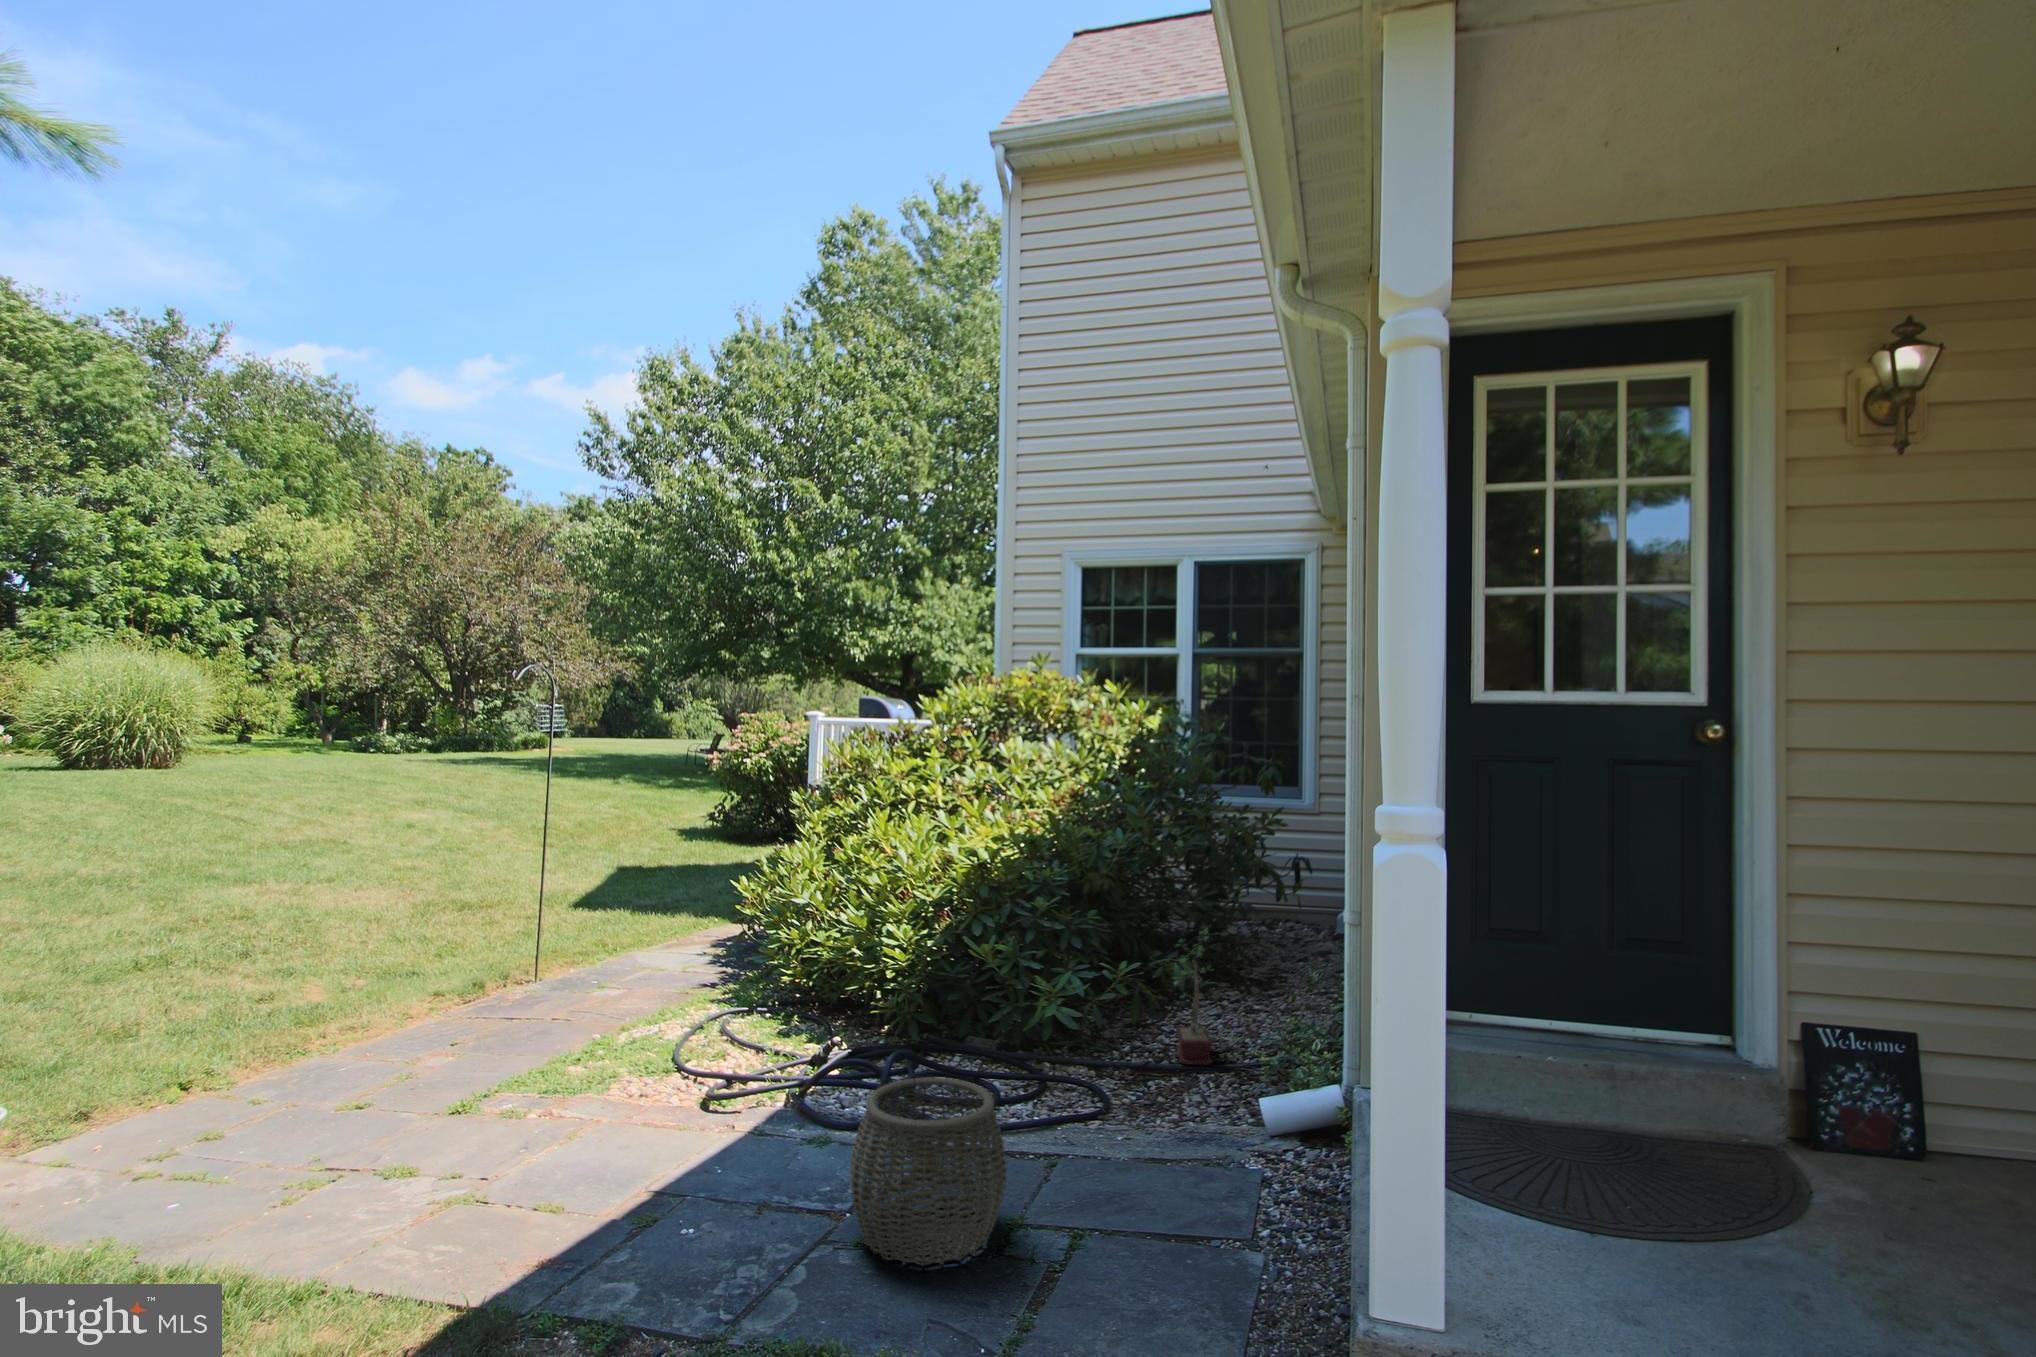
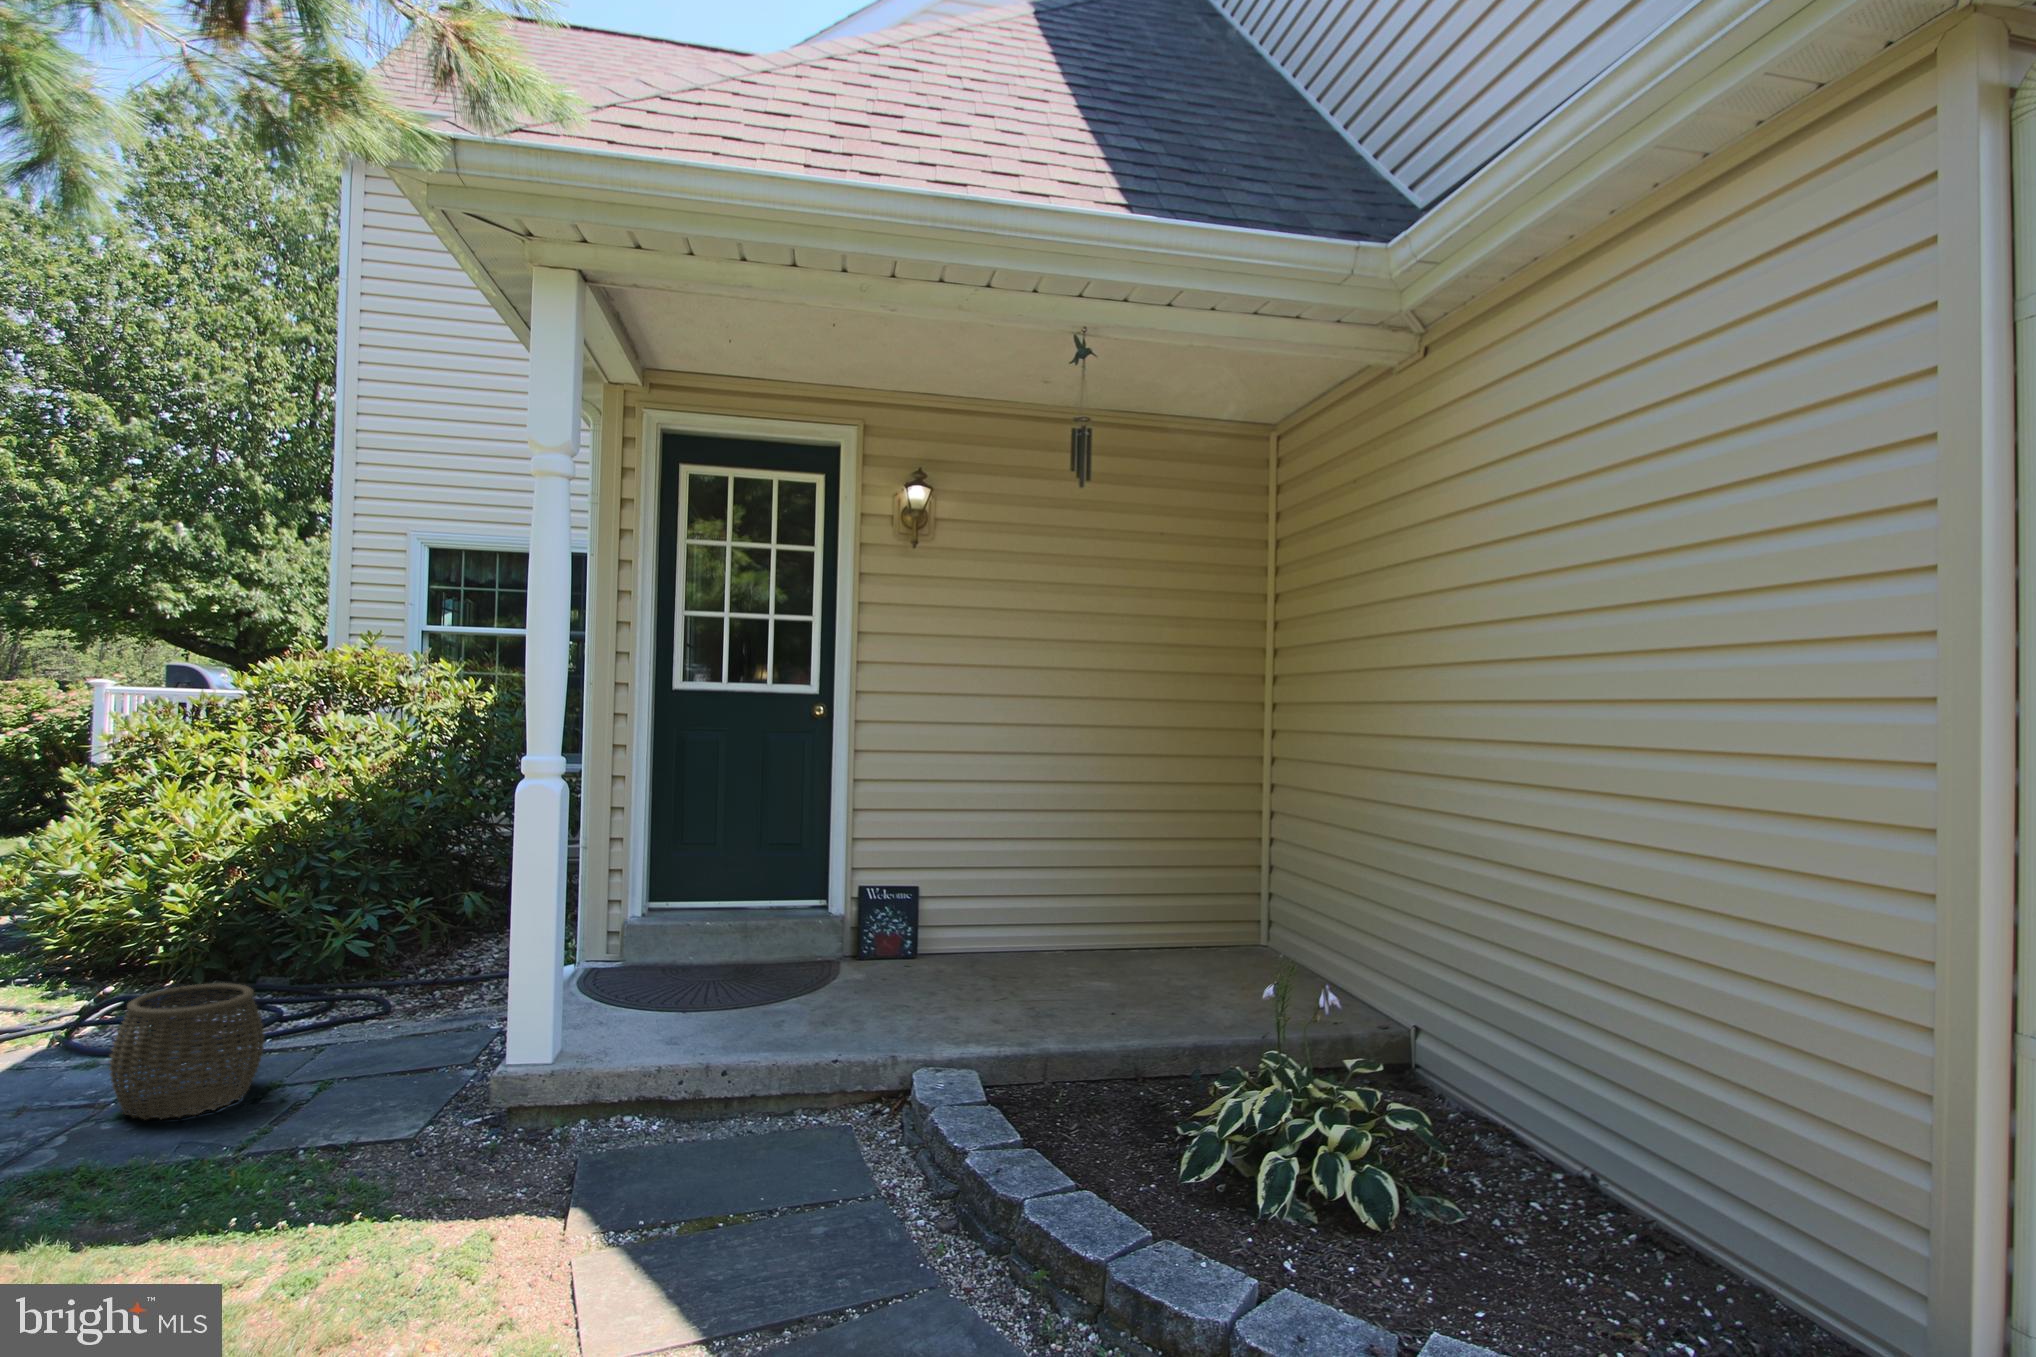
potted plant: present [1174,928,1213,1065] -> none [455,863,496,975]

